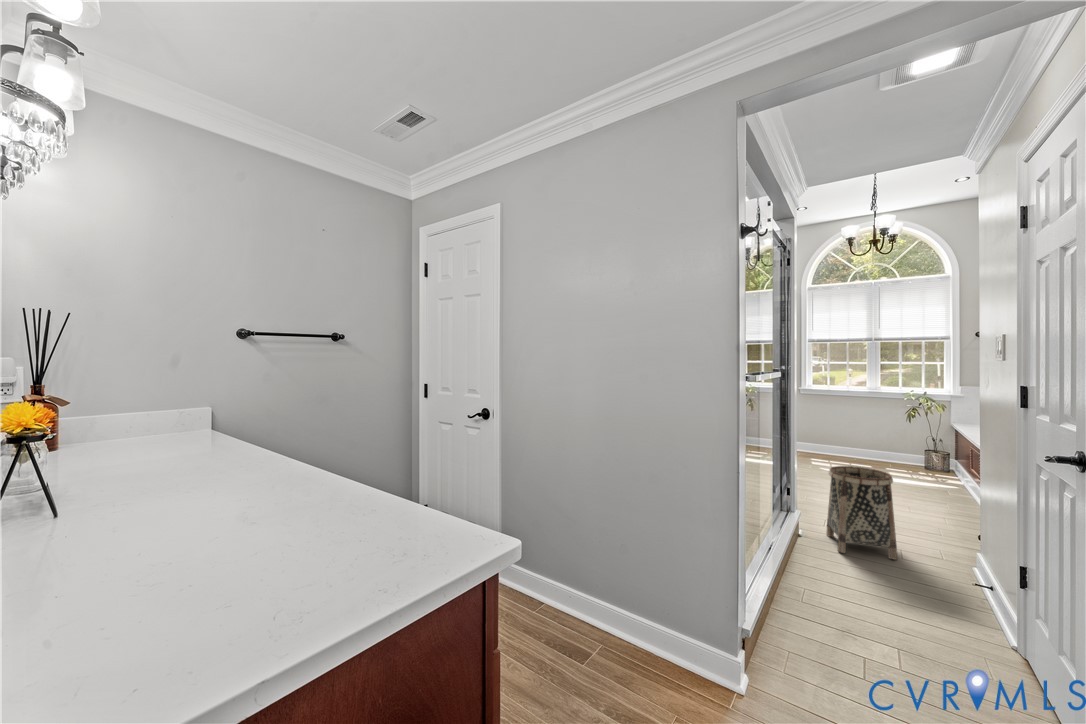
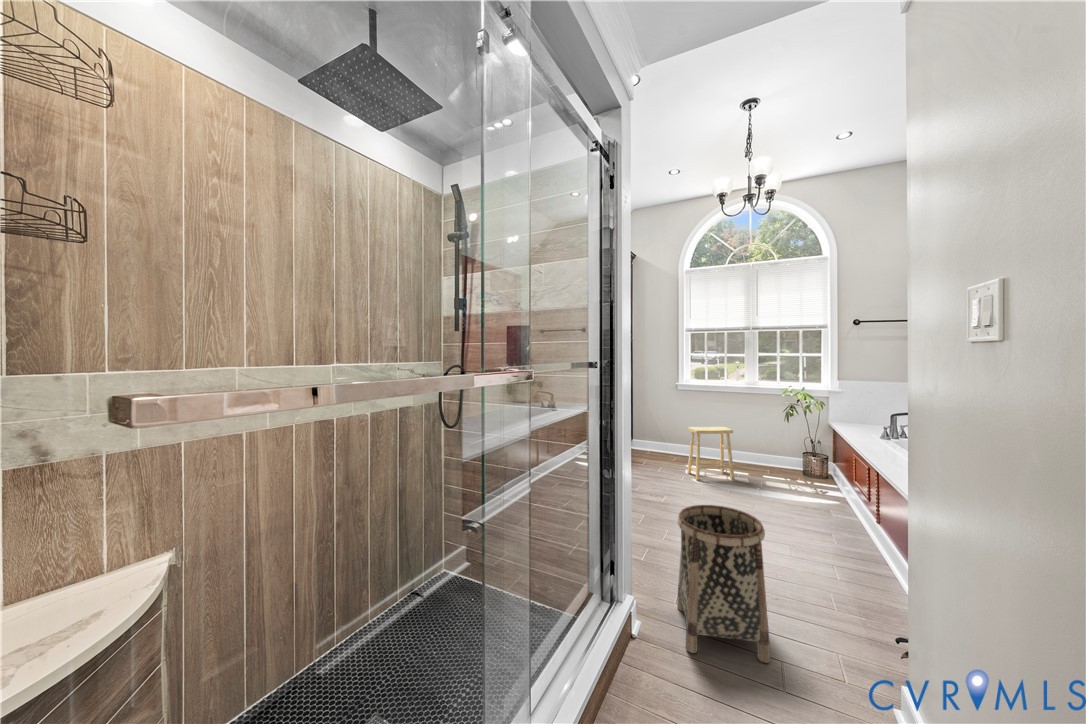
footstool: none [813,424,859,470] -> present [687,427,734,480]

